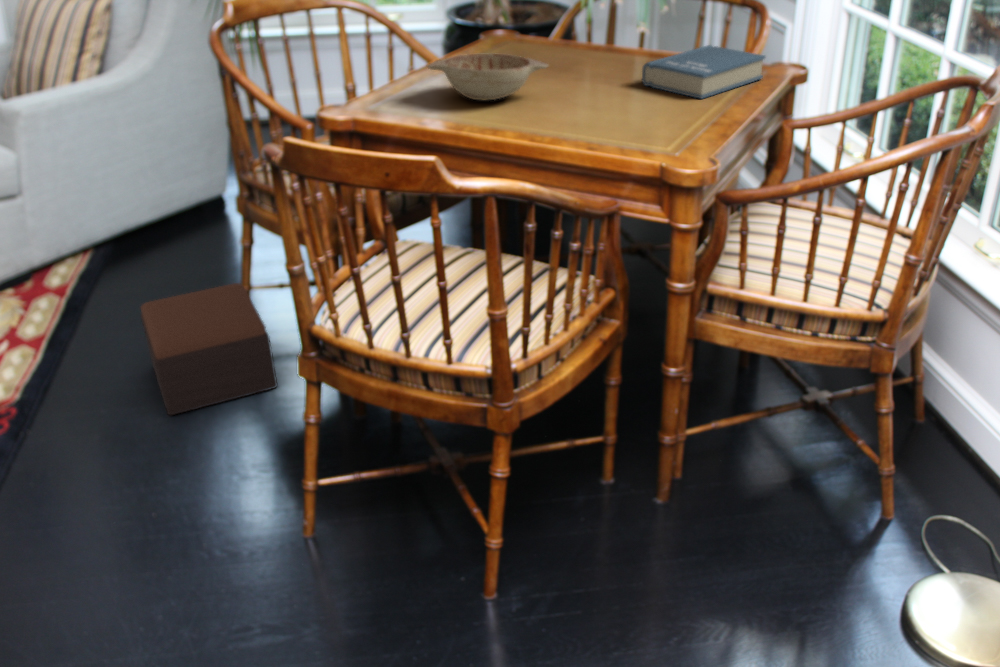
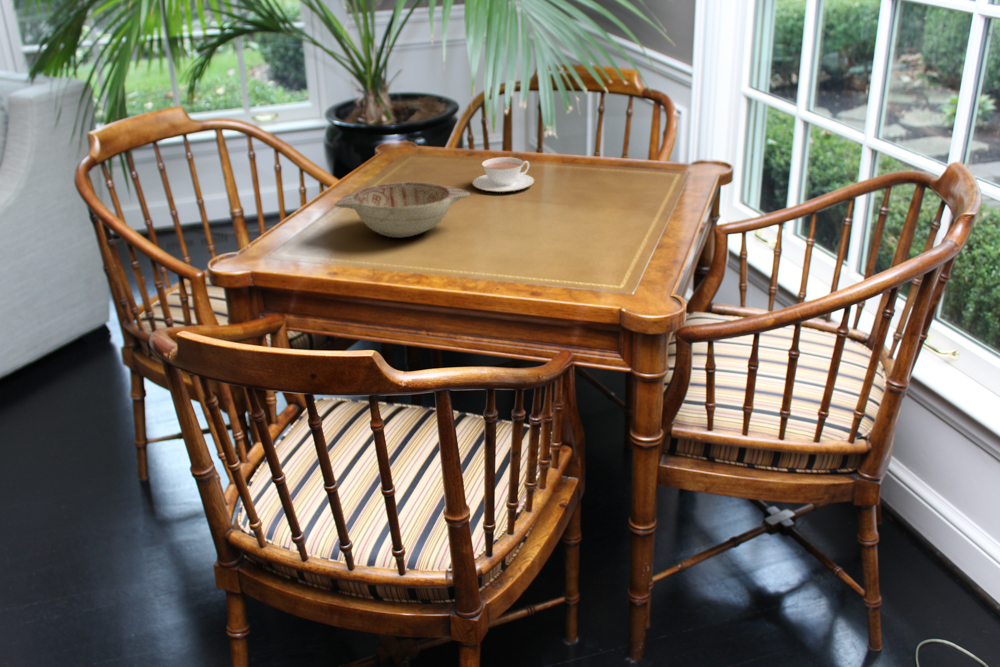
teacup: none [558,41,616,72] -> present [472,157,534,192]
book: present [642,45,765,99] -> none [568,154,693,218]
footstool: present [141,283,277,415] -> none [13,444,185,616]

